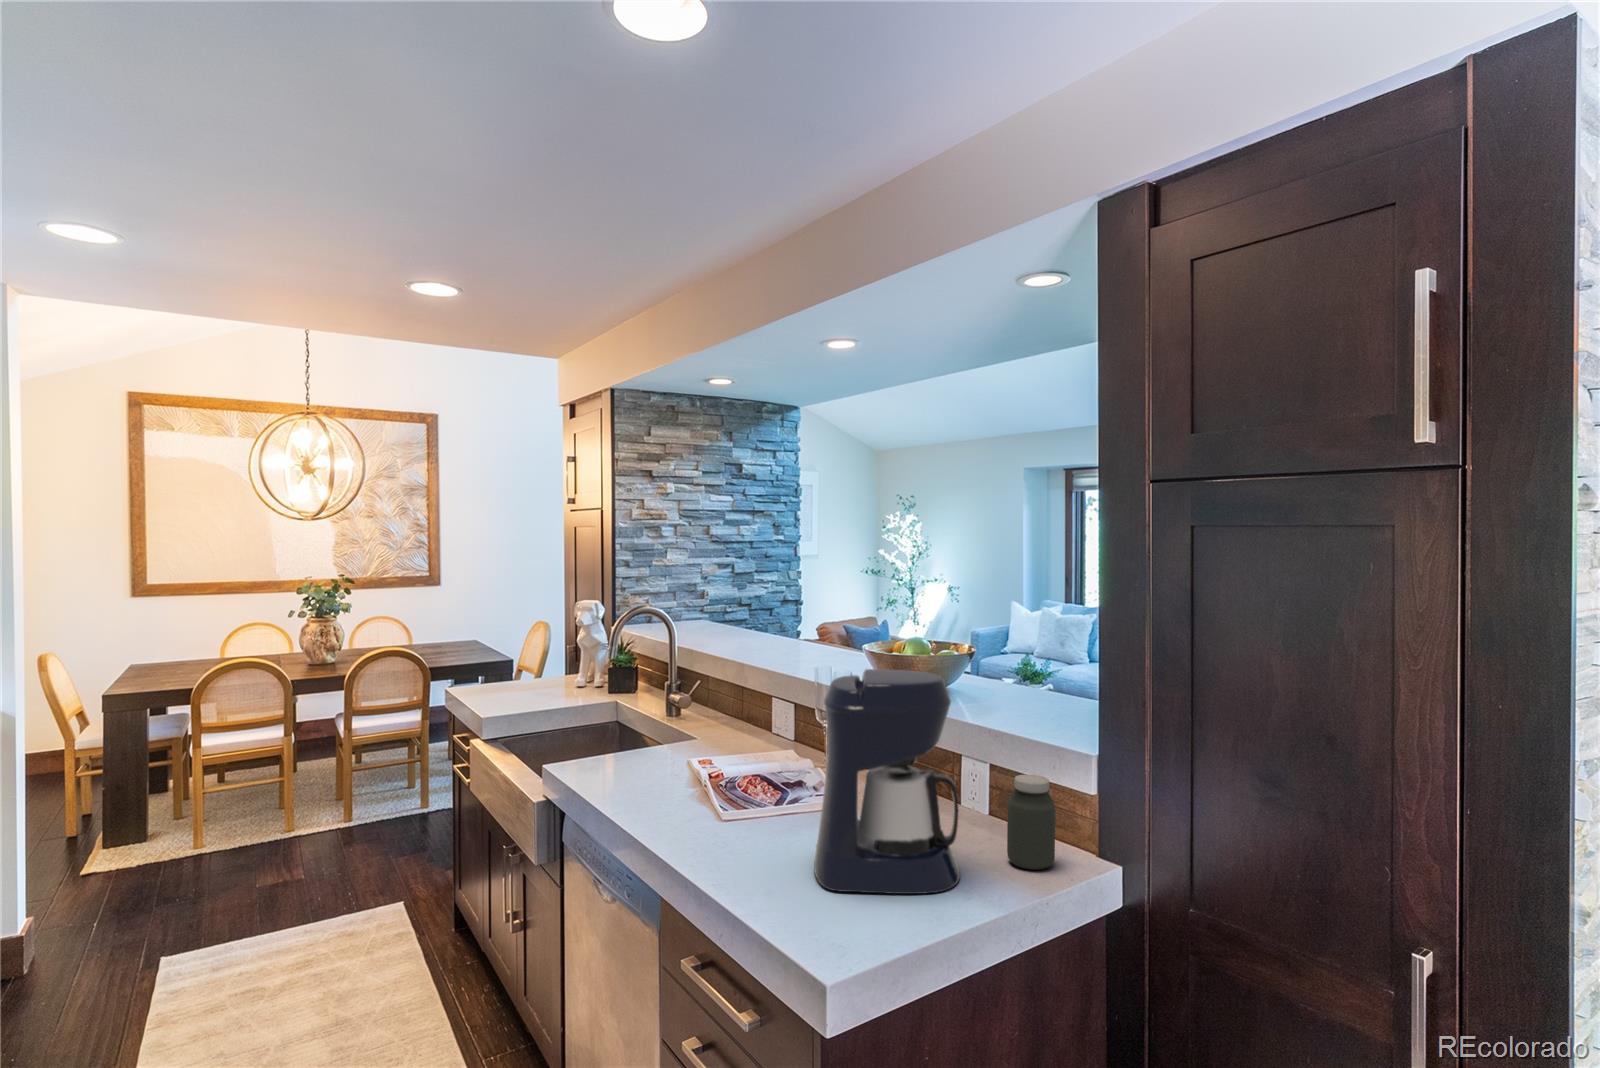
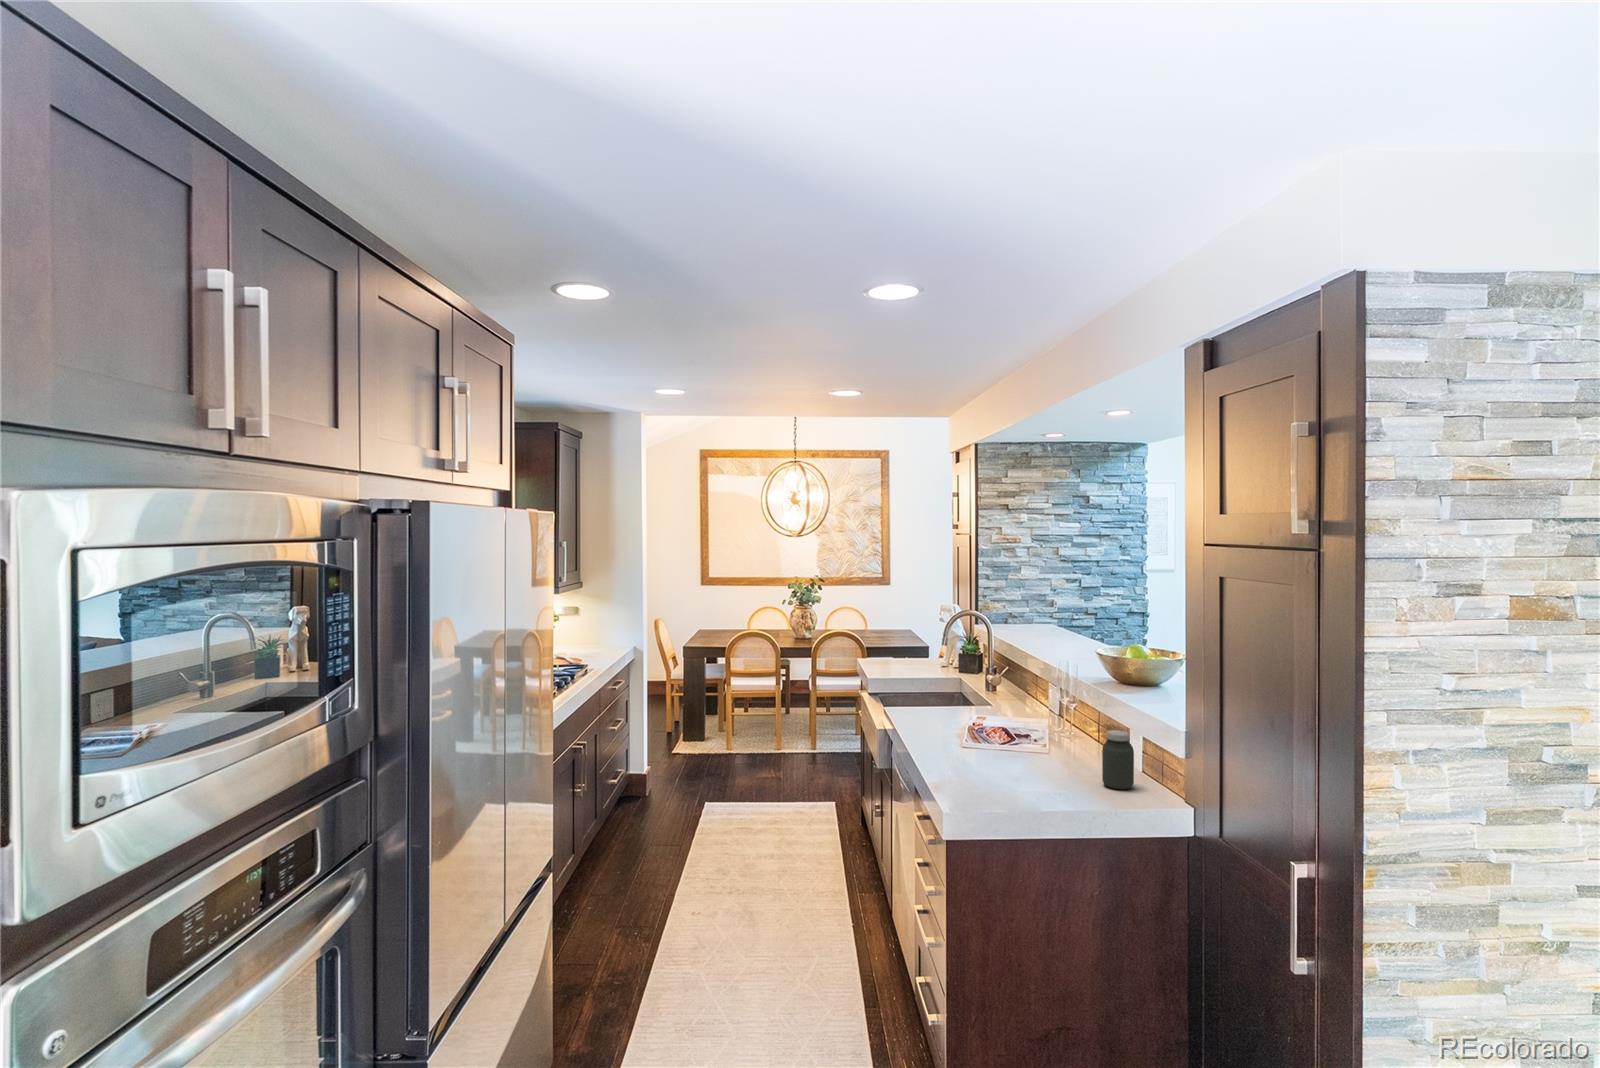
coffee maker: present [814,669,960,894] -> none [975,656,1066,788]

